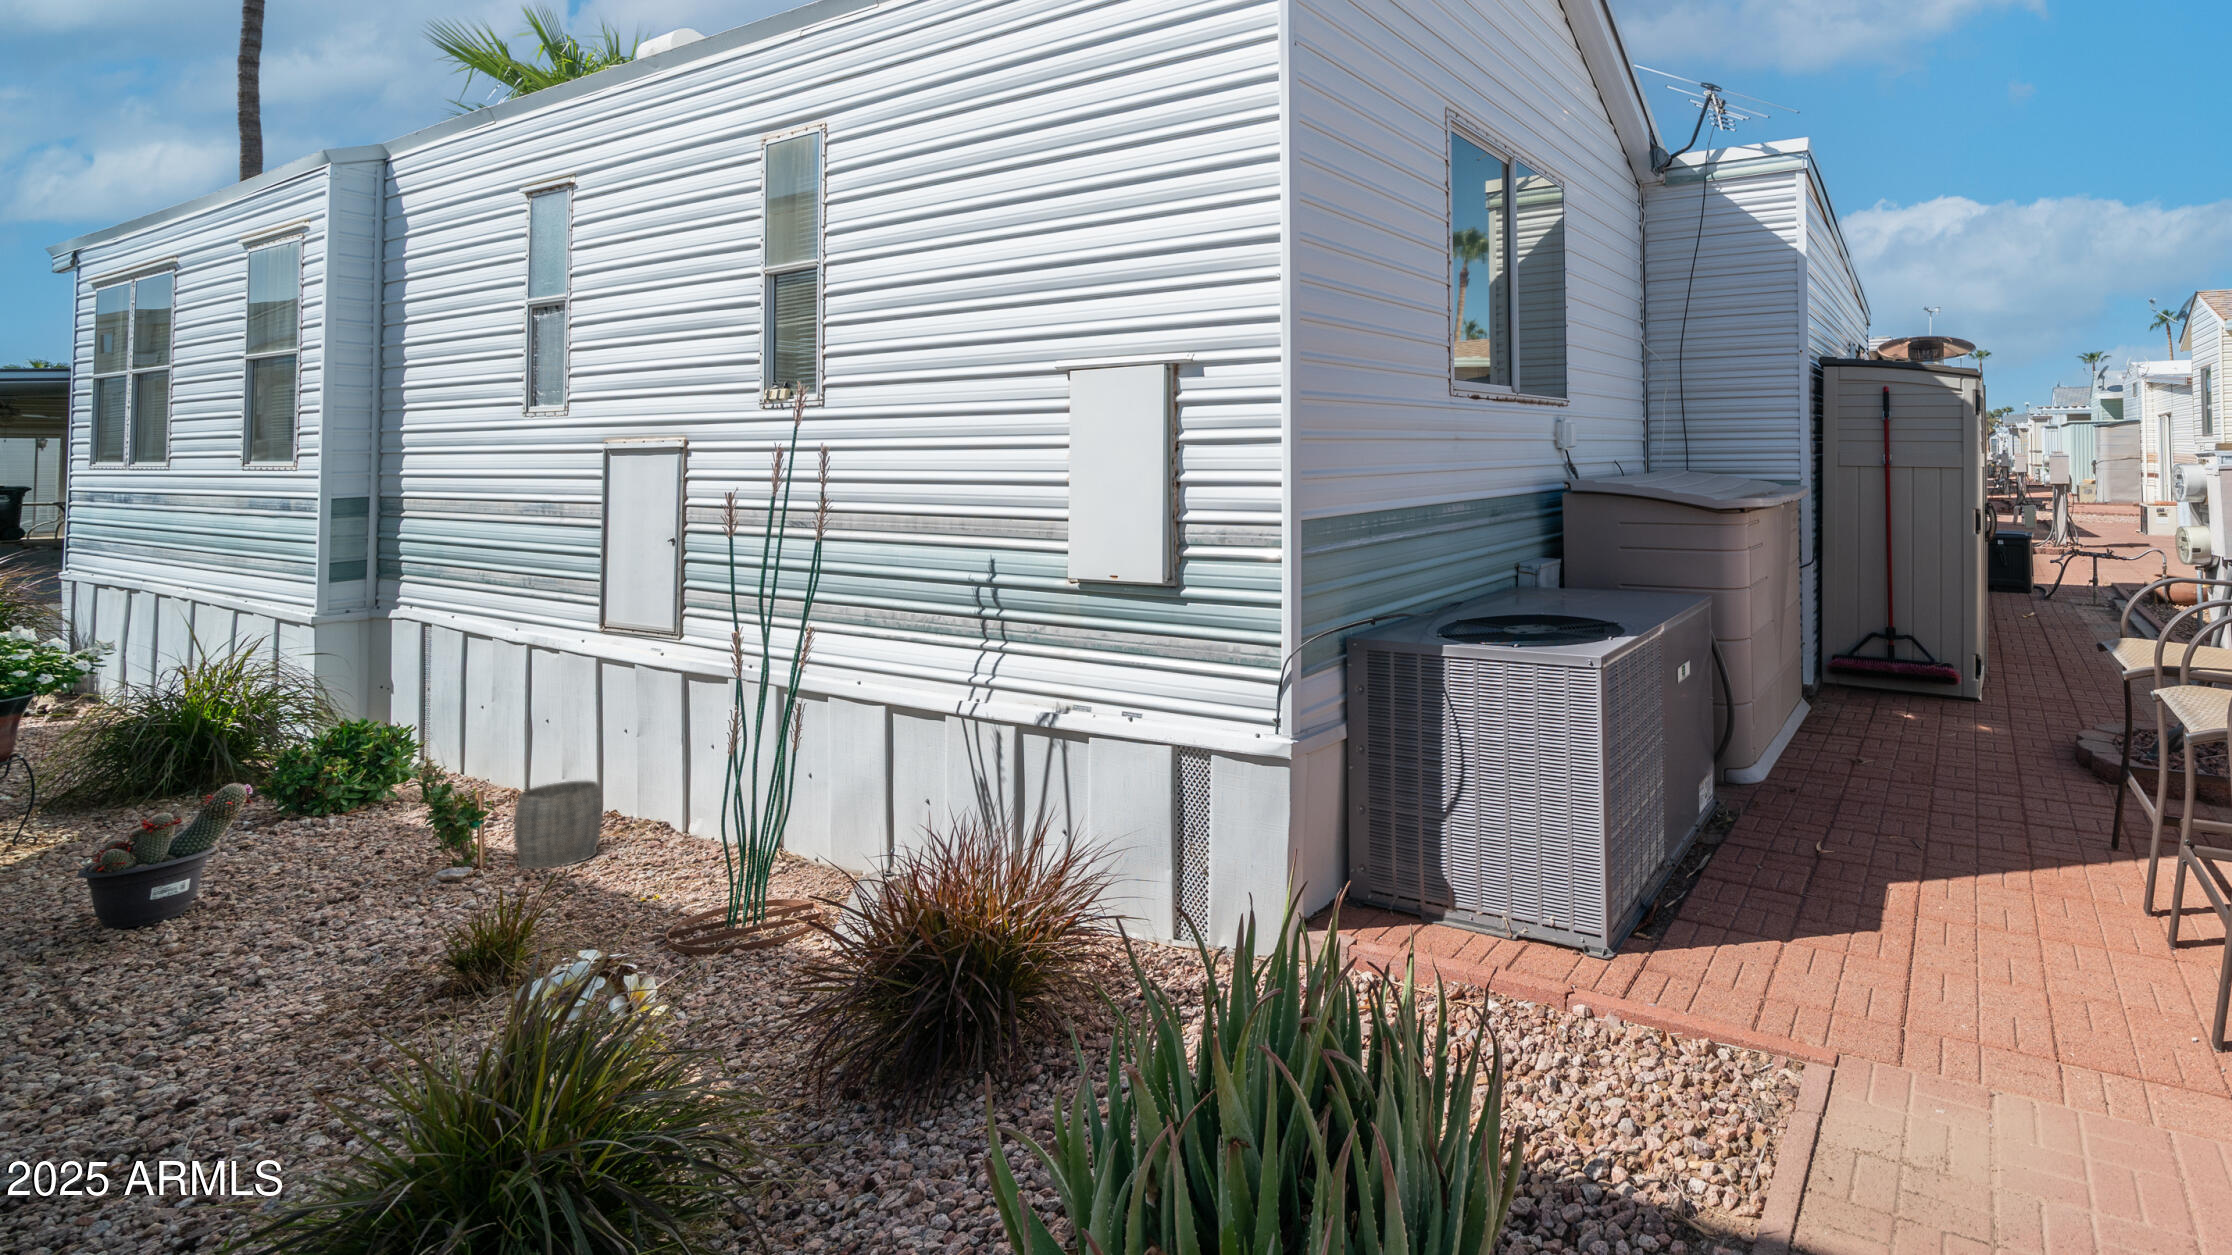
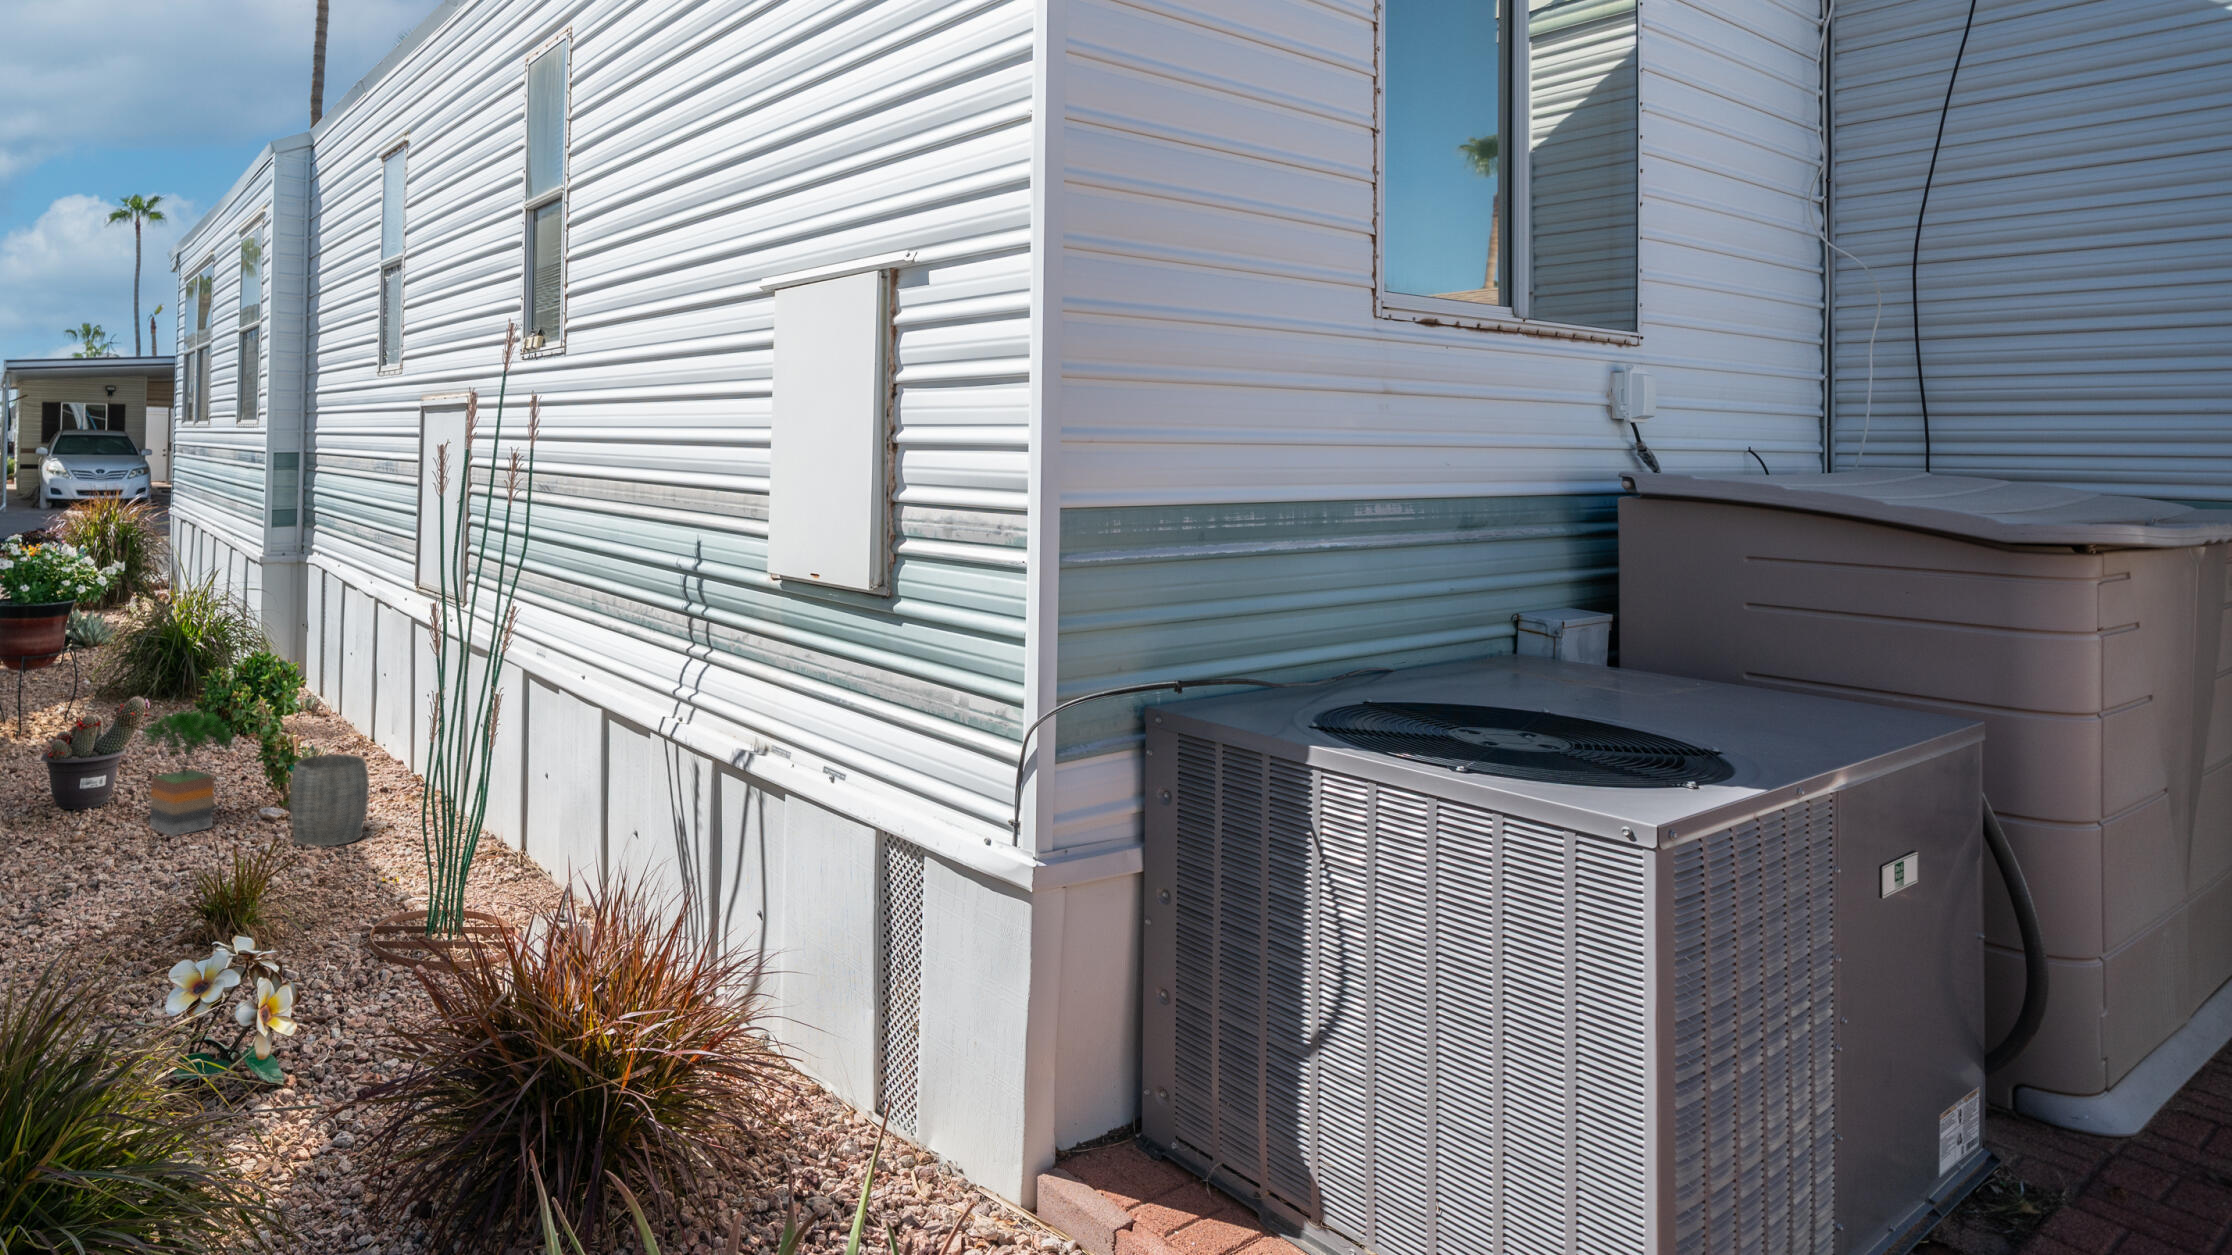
potted tree: none [320,761,443,888] -> present [144,710,234,836]

